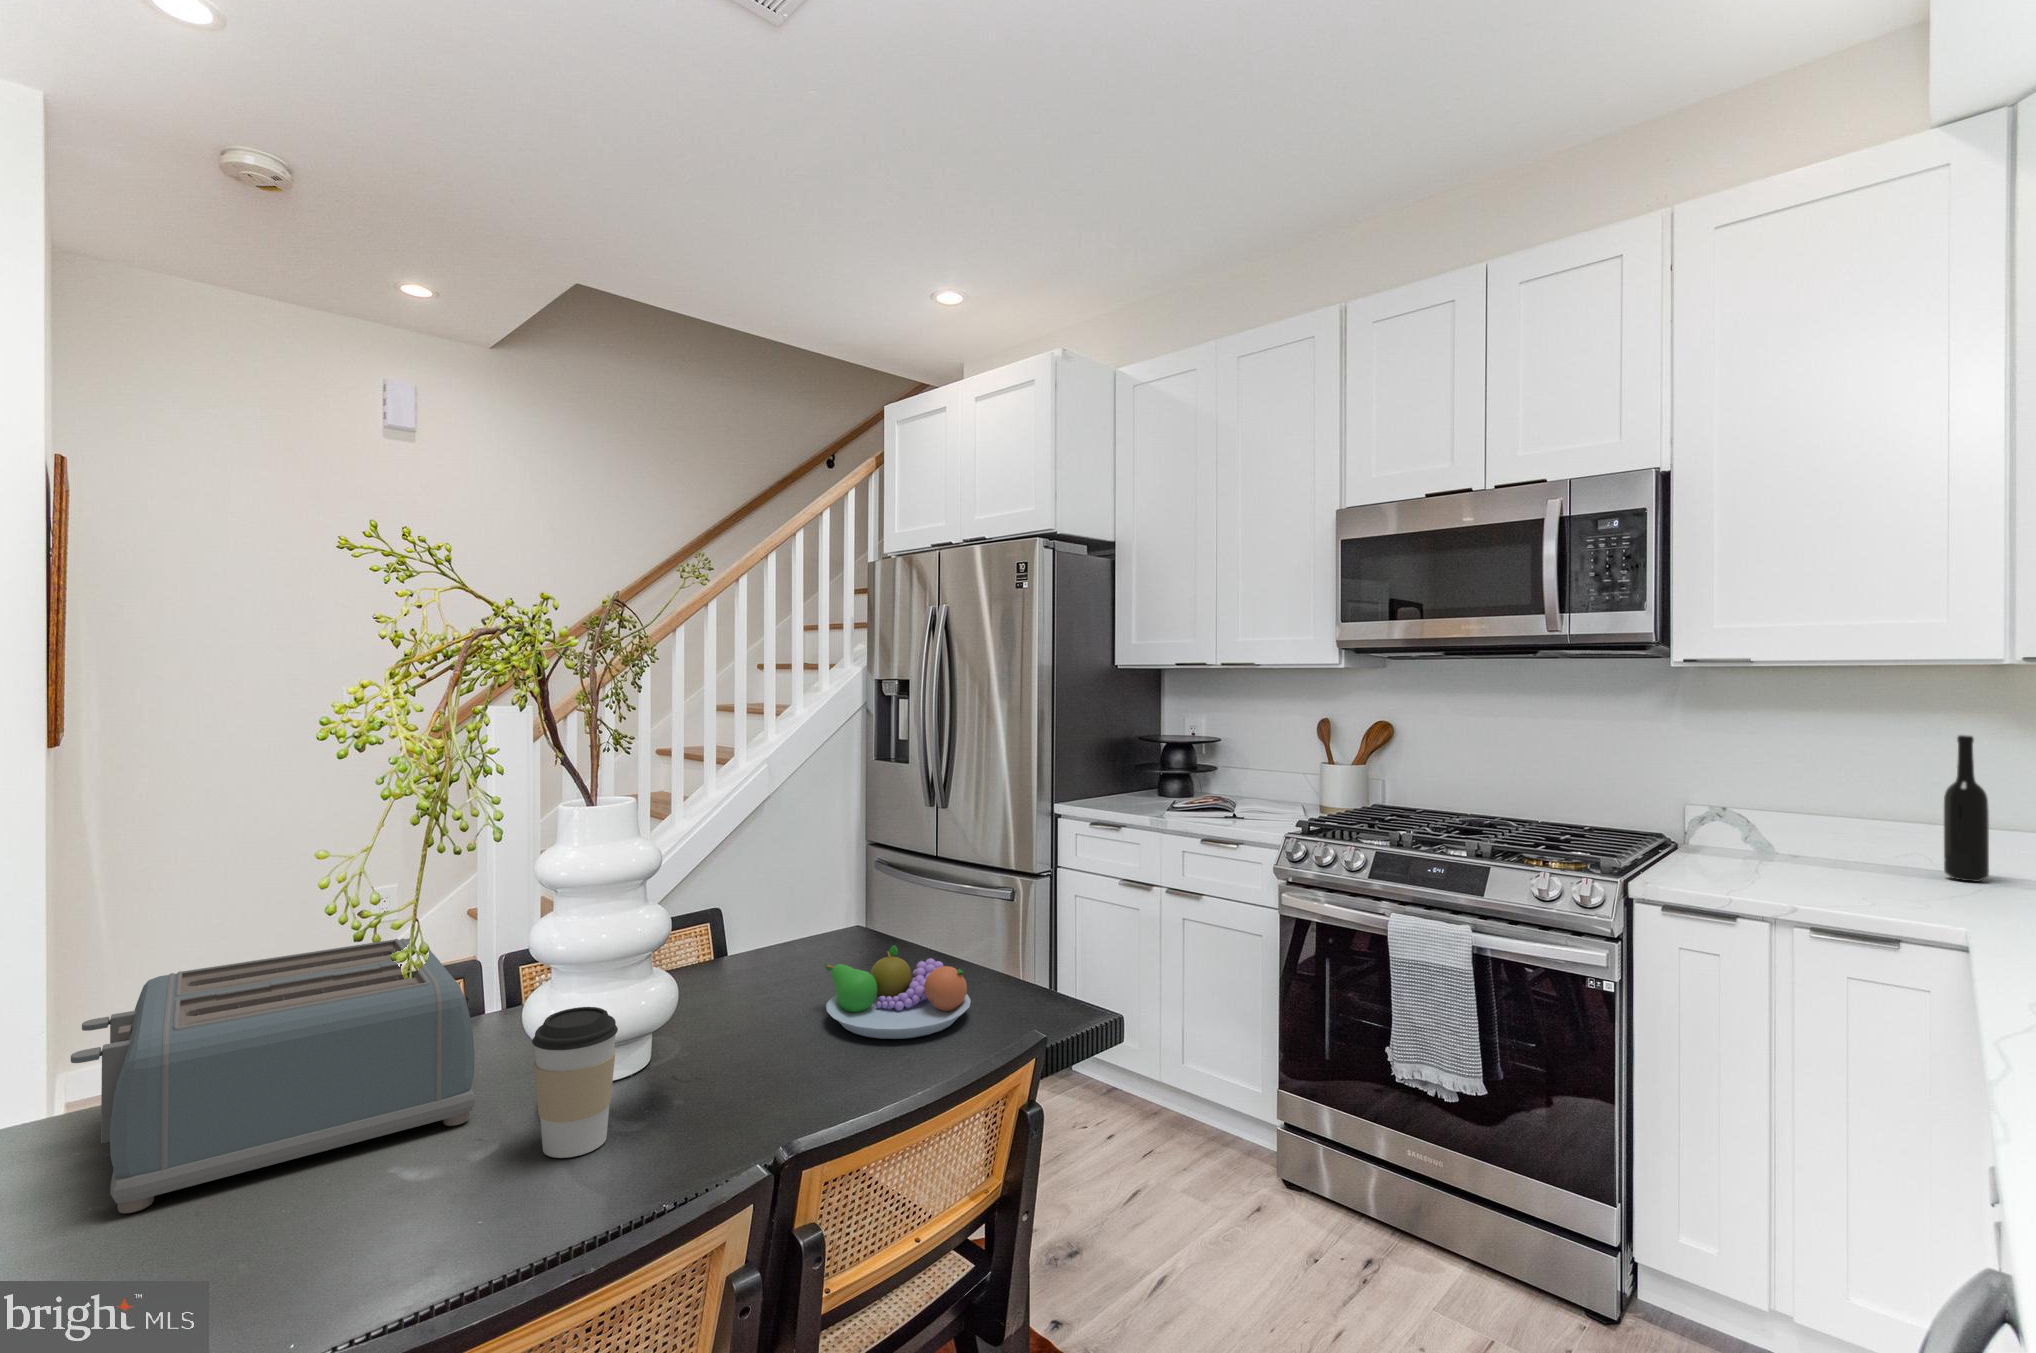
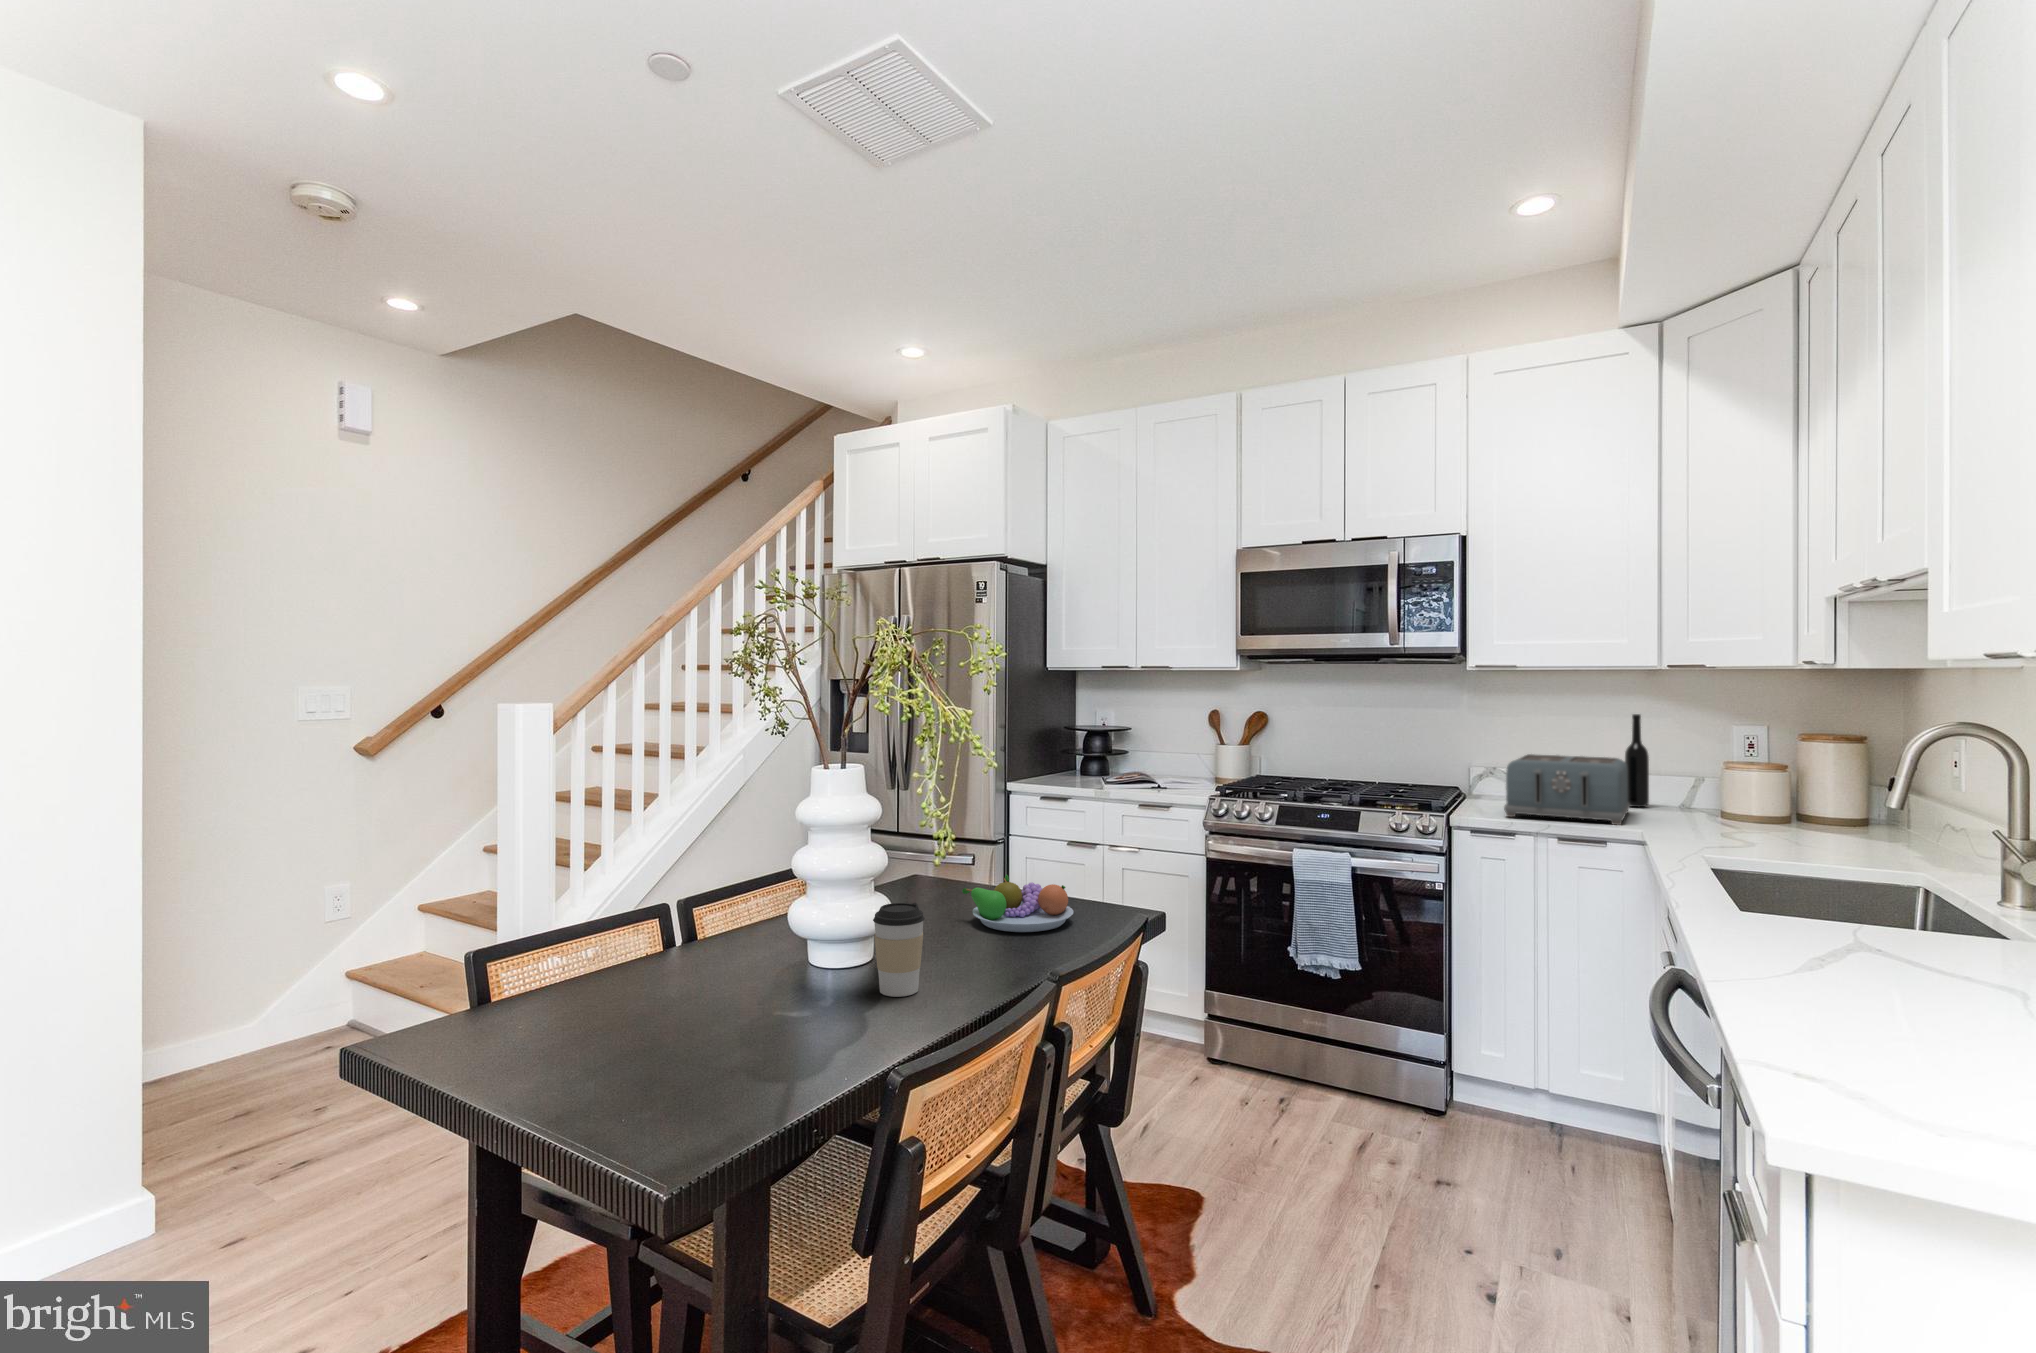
toaster: present [71,938,474,1213] -> present [1504,754,1630,825]

